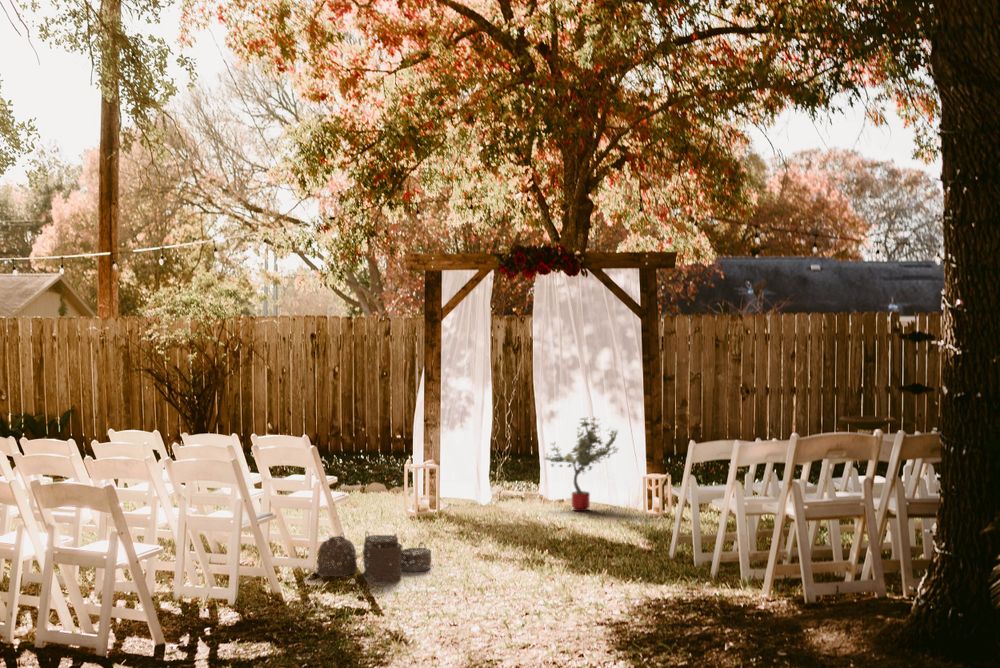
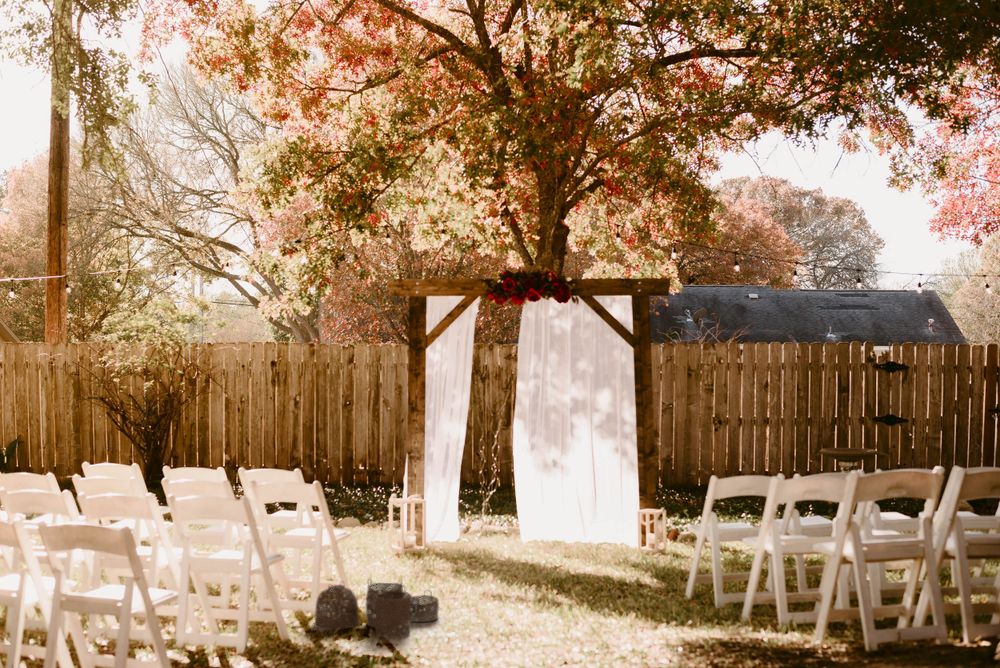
potted tree: present [545,418,617,511] -> none [533,449,613,548]

